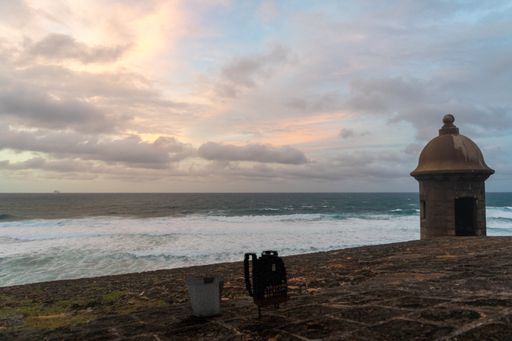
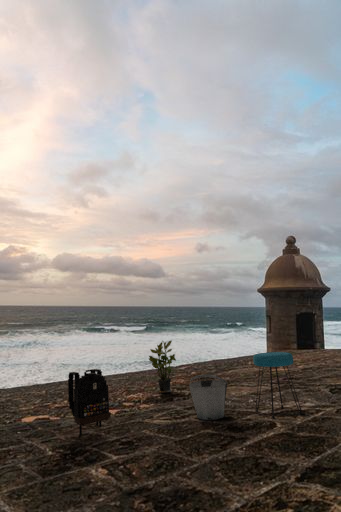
potted plant: none [309,224,339,278] -> present [149,341,176,393]
stool: none [444,236,502,307] -> present [253,352,302,418]
bucket: present [186,271,224,317] -> present [189,374,227,420]

